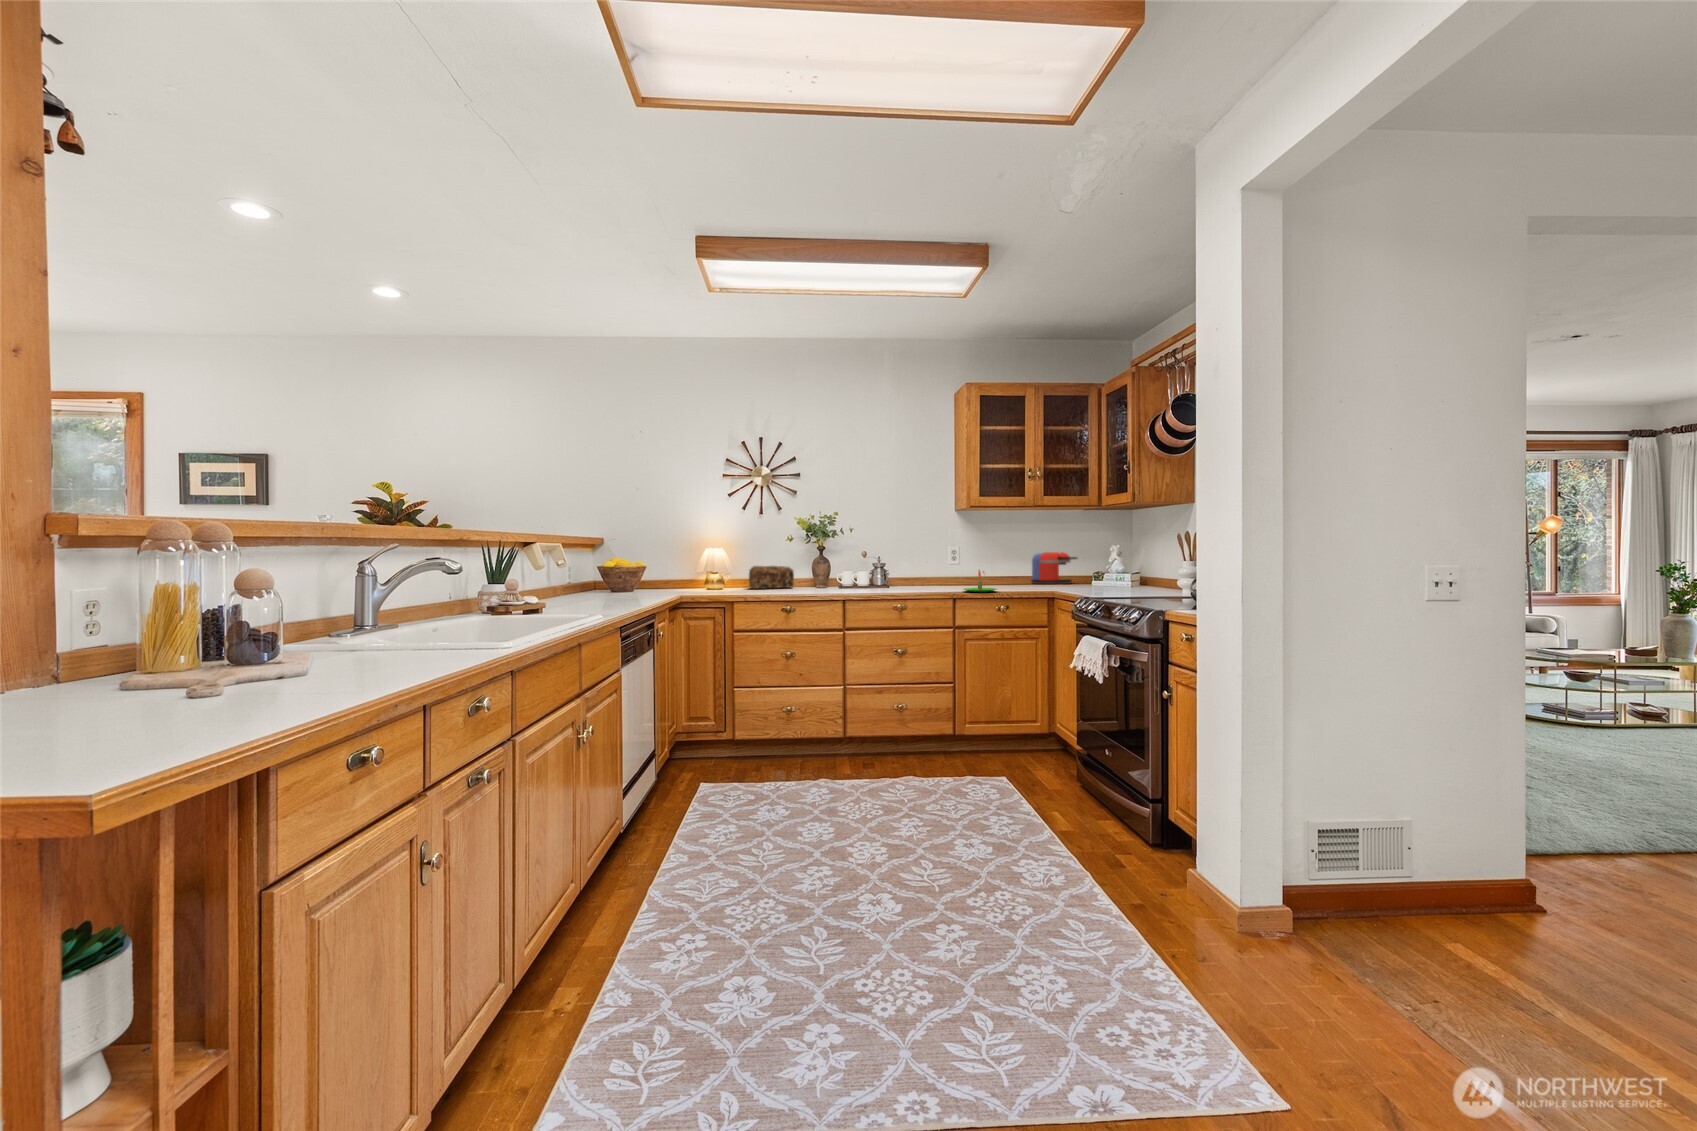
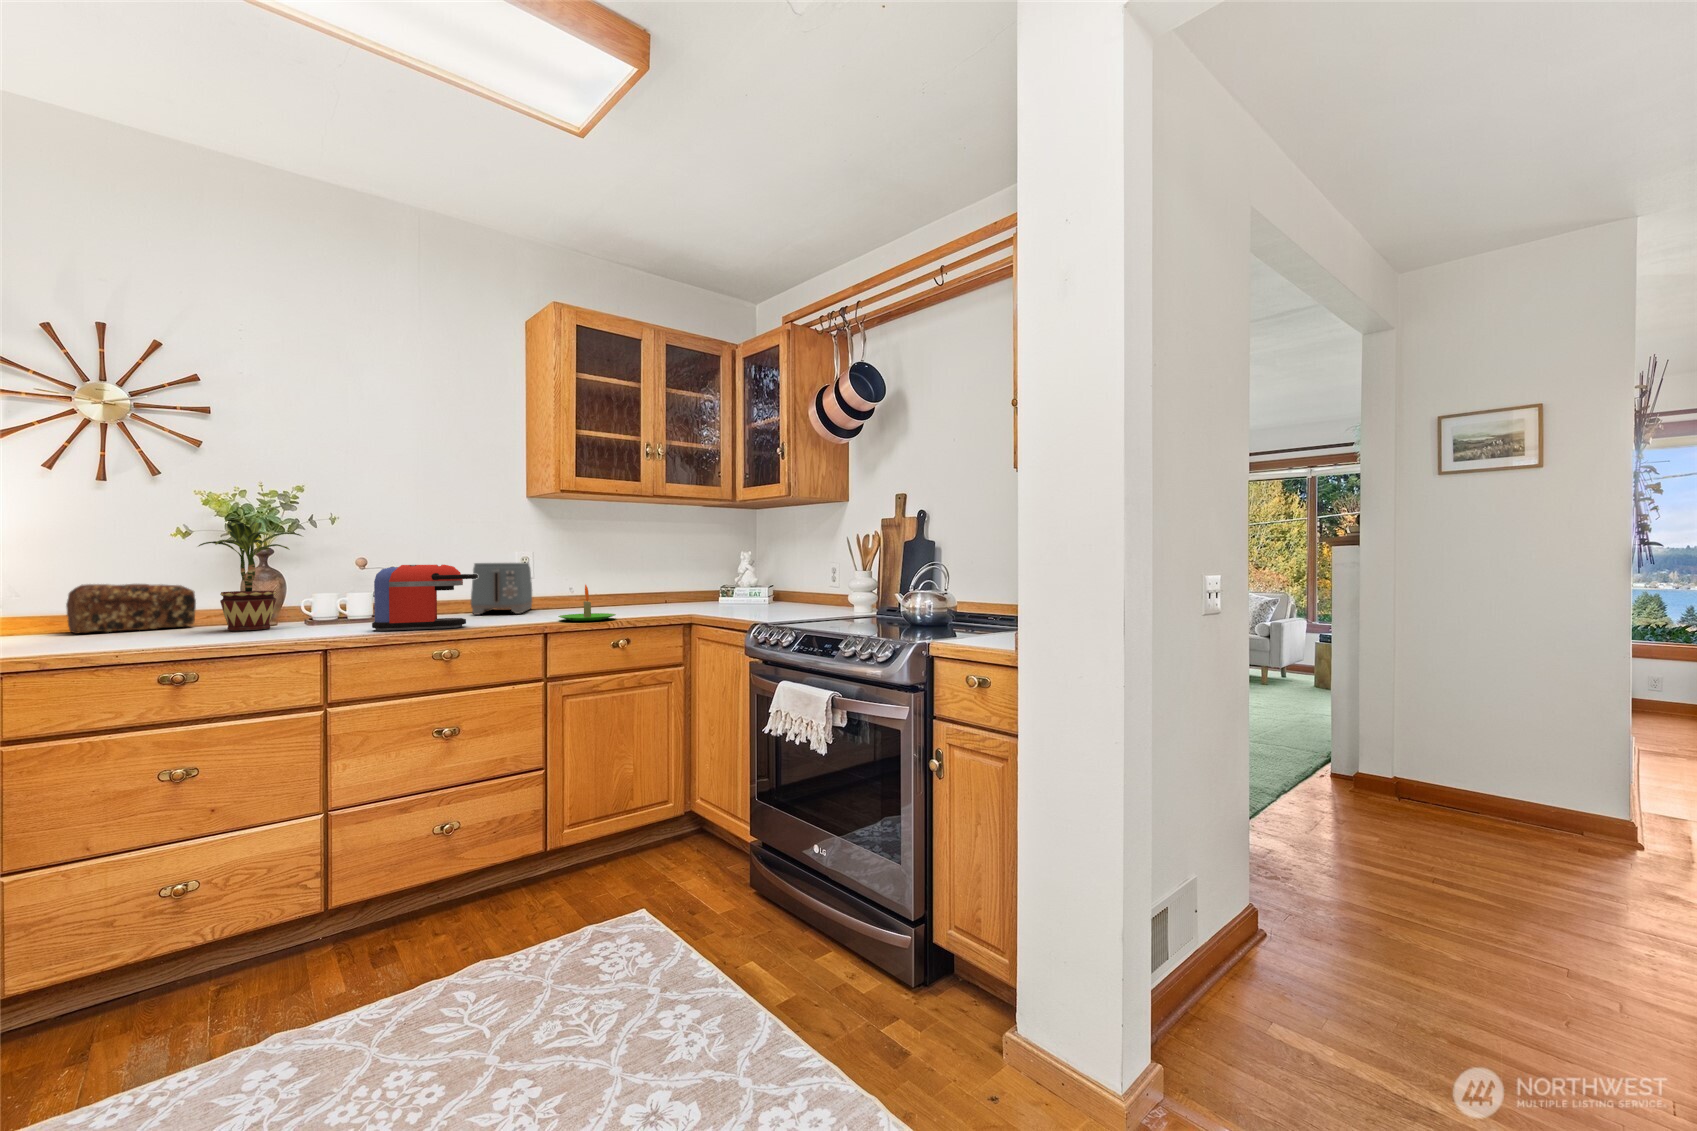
potted plant: none [794,533,837,590] -> present [199,519,302,631]
coffee maker: present [1031,552,1077,584] -> present [372,565,478,631]
toaster: none [919,554,959,587] -> present [471,563,532,615]

